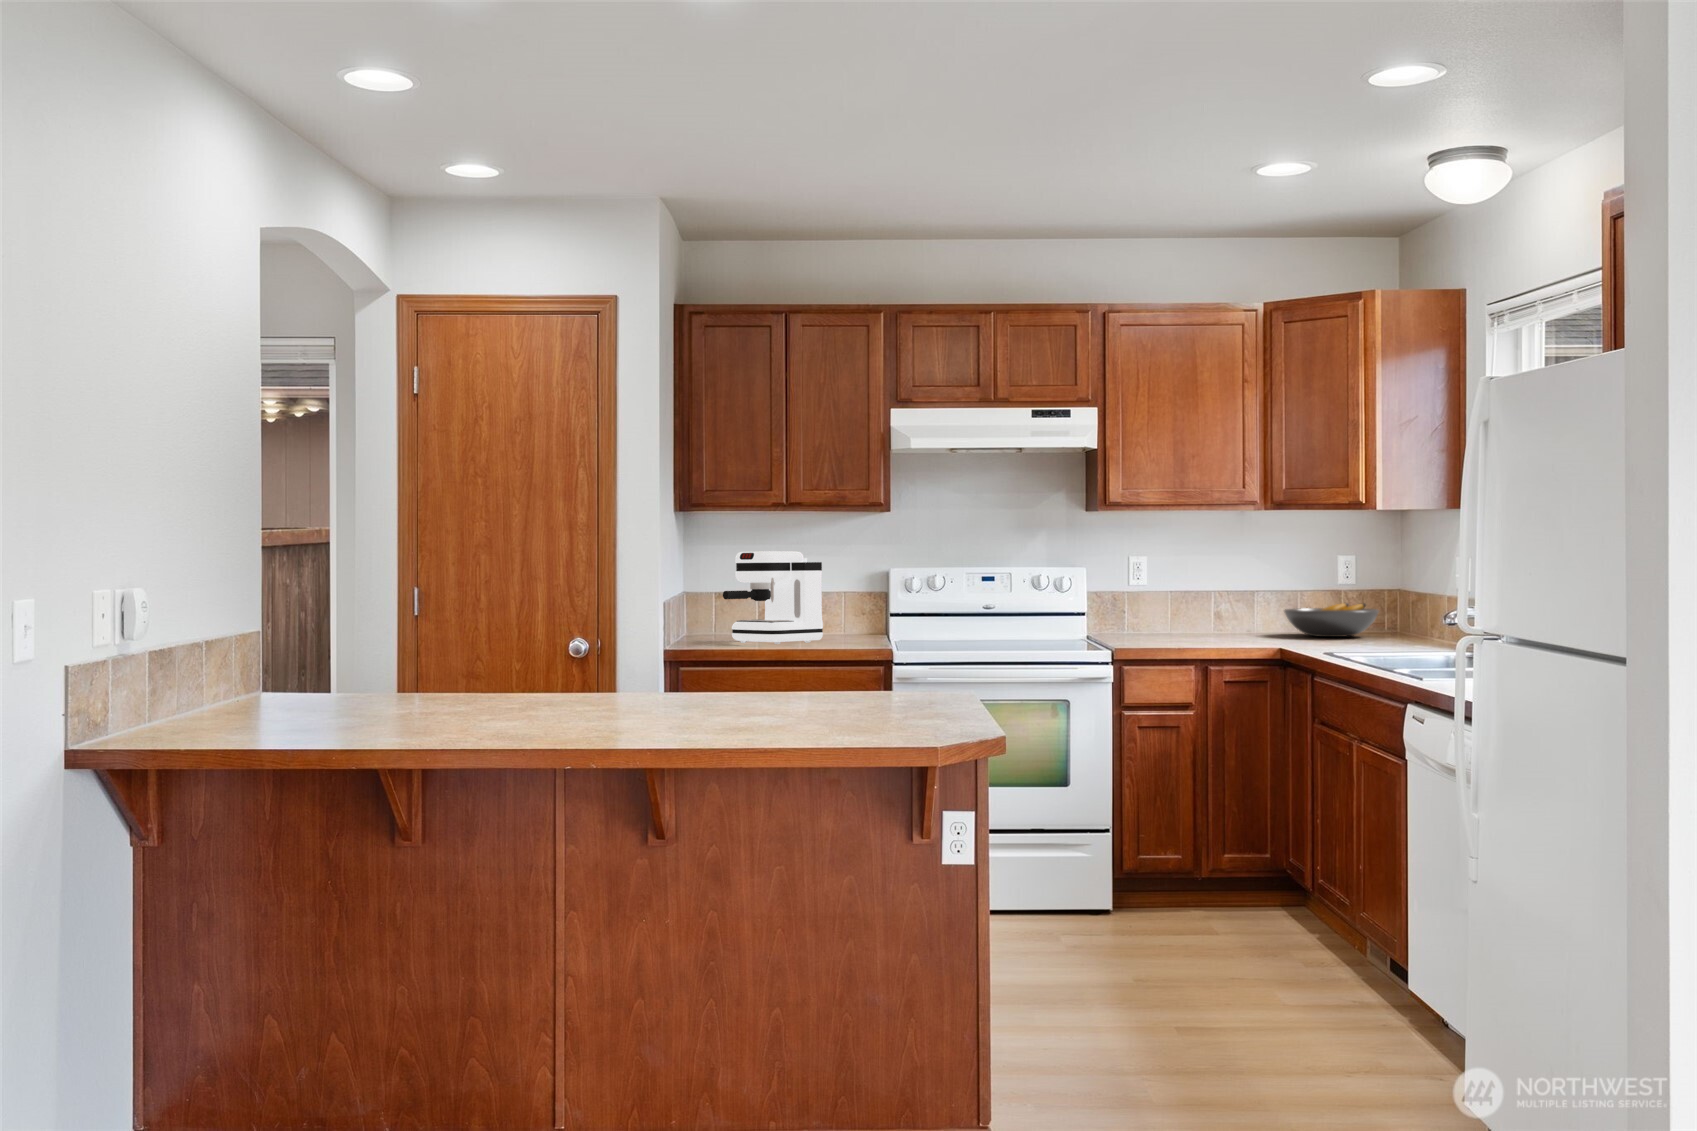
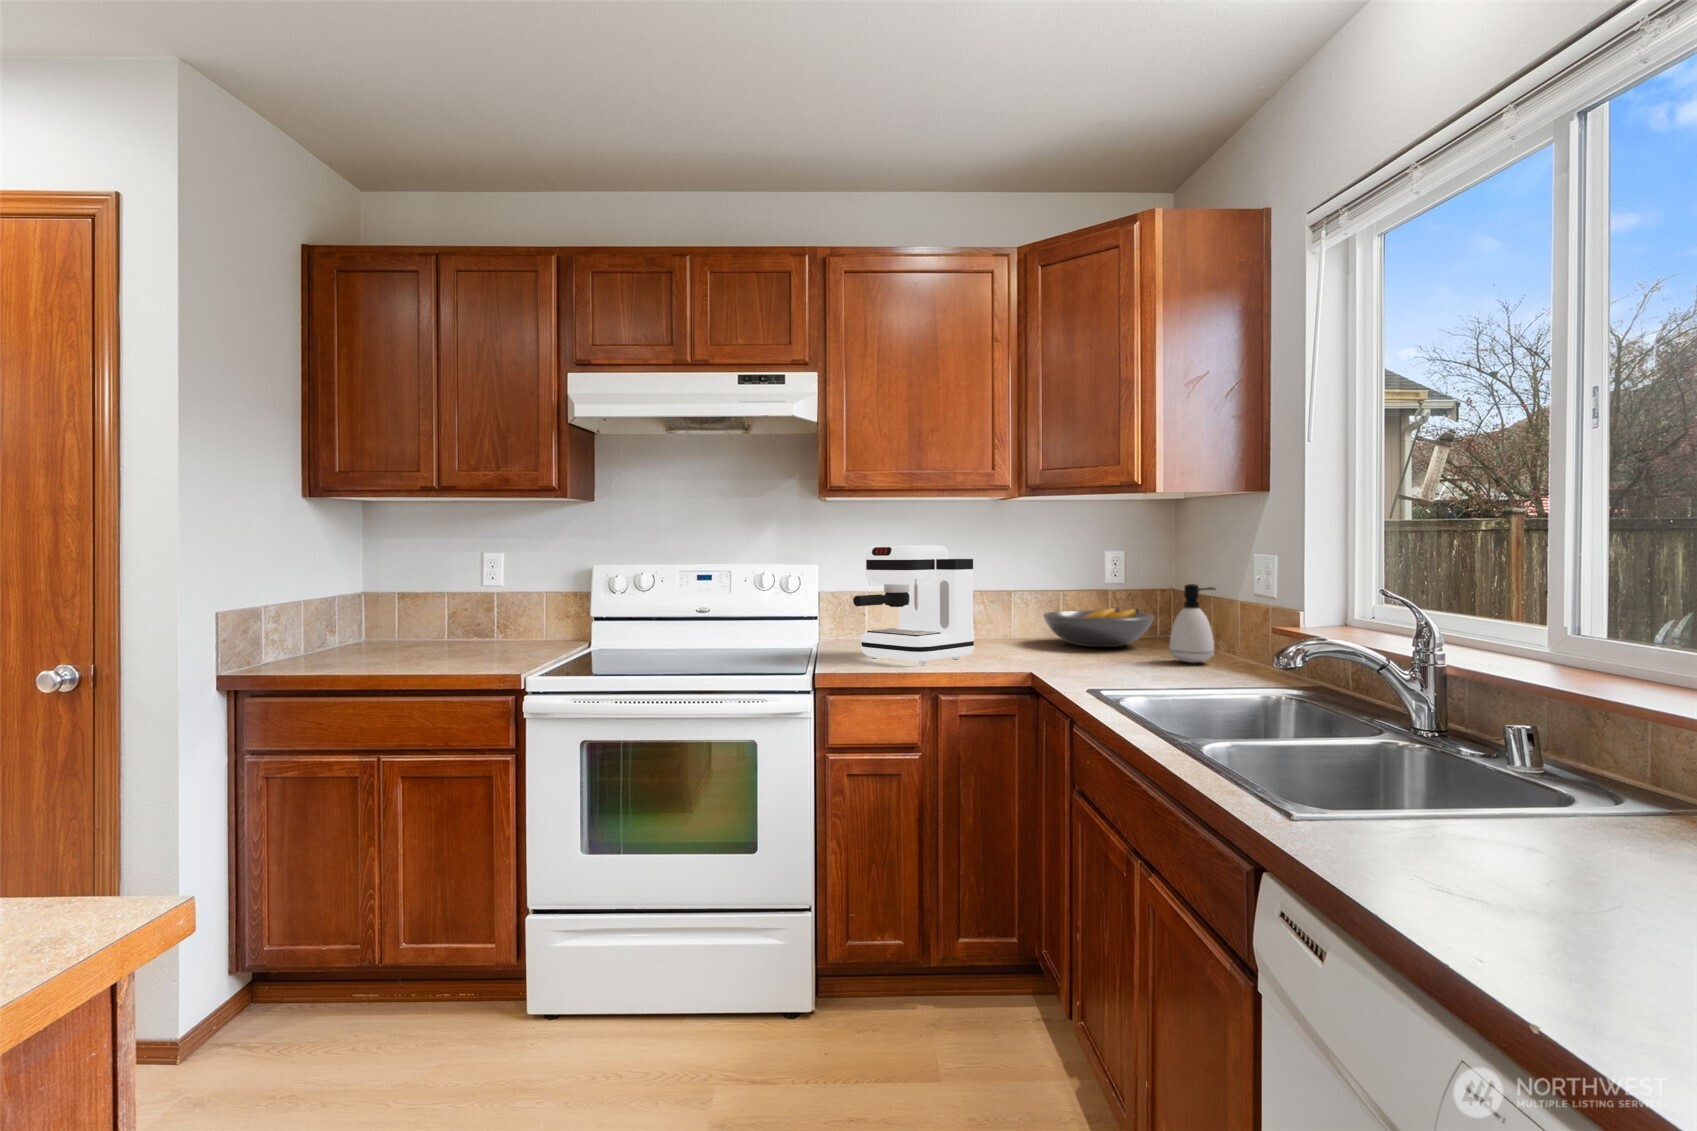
coffee maker: present [723,551,823,644] -> present [853,545,974,664]
soap dispenser: none [1389,580,1425,643] -> present [1169,584,1215,663]

